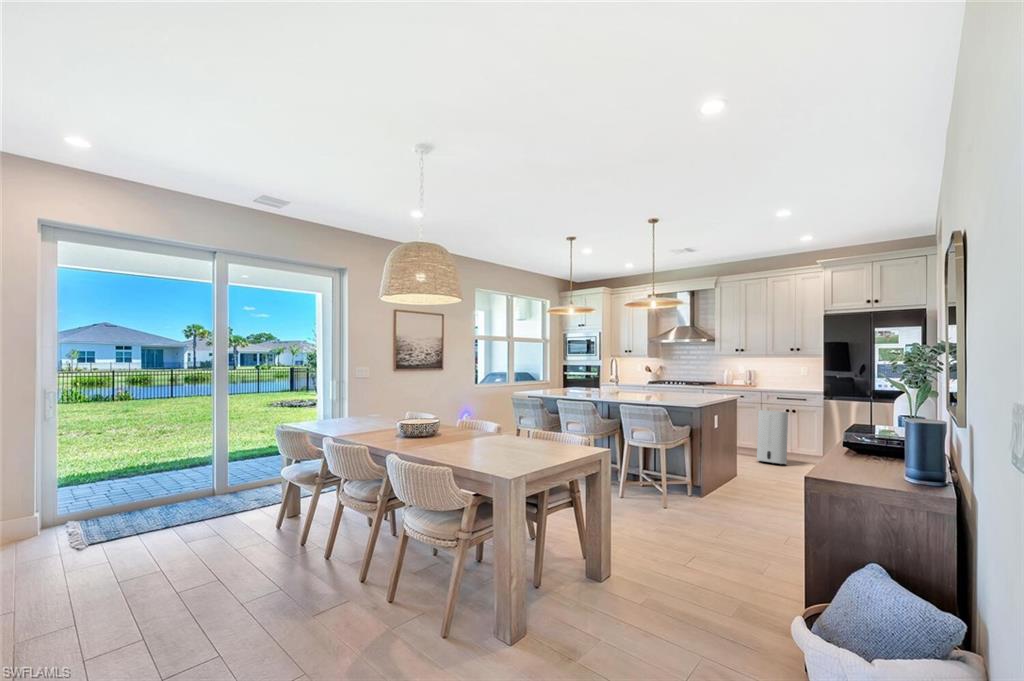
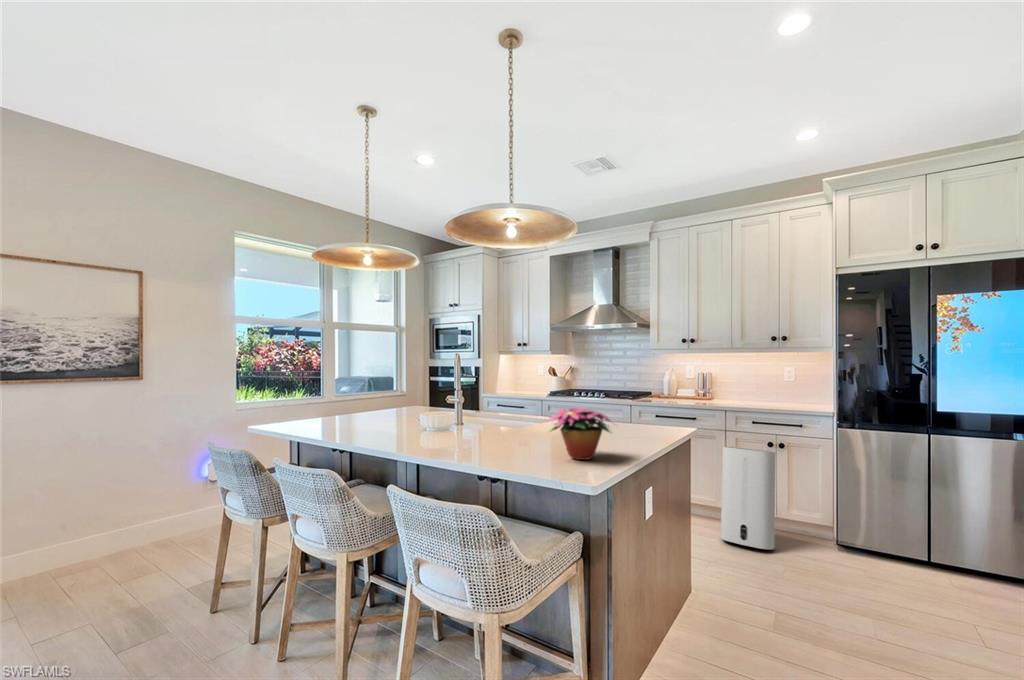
flower arrangement: none [671,380,704,402] -> present [550,407,611,460]

